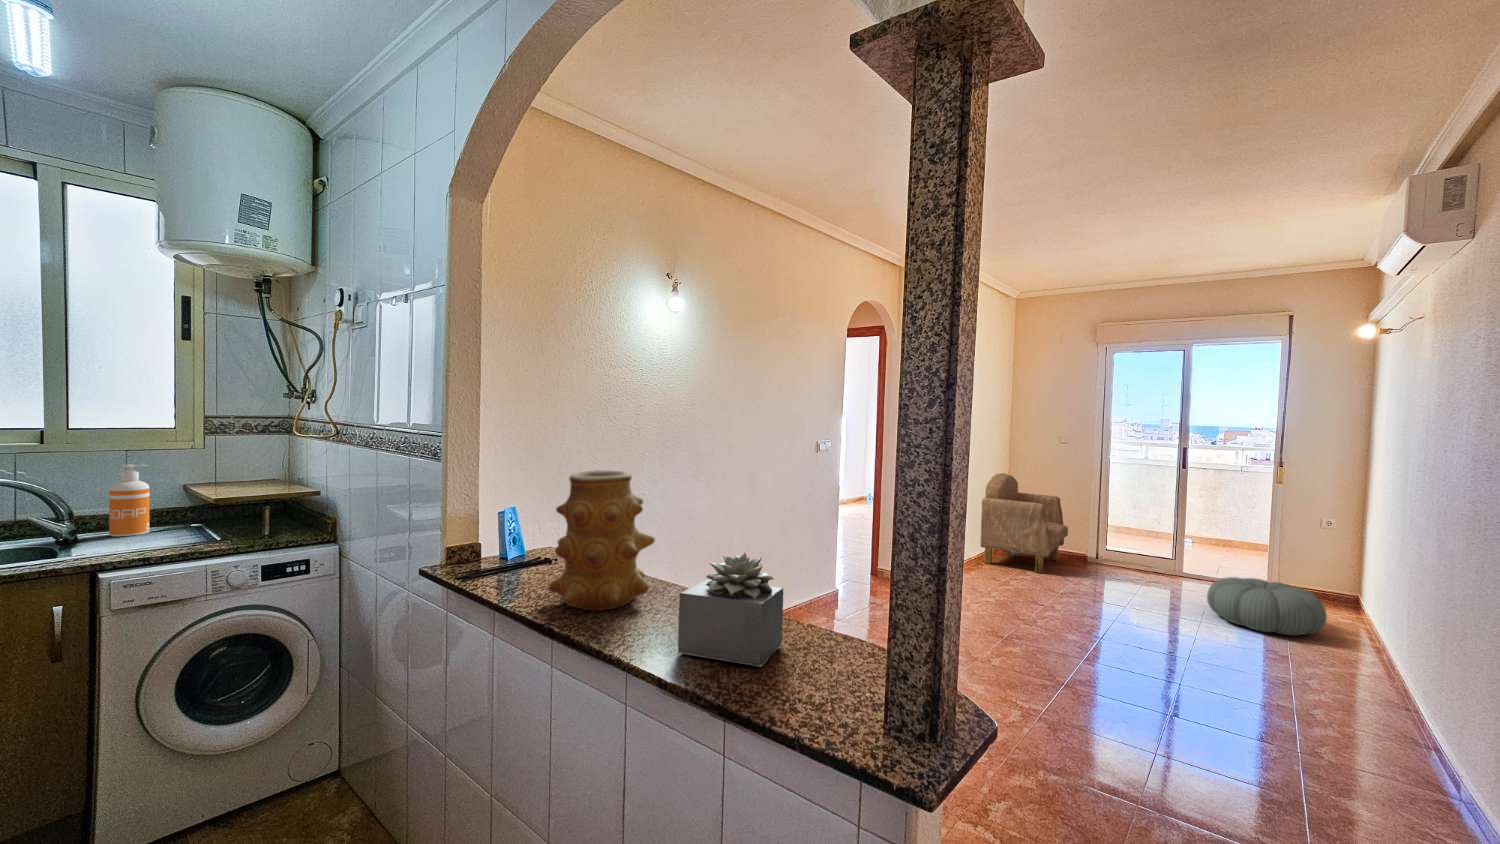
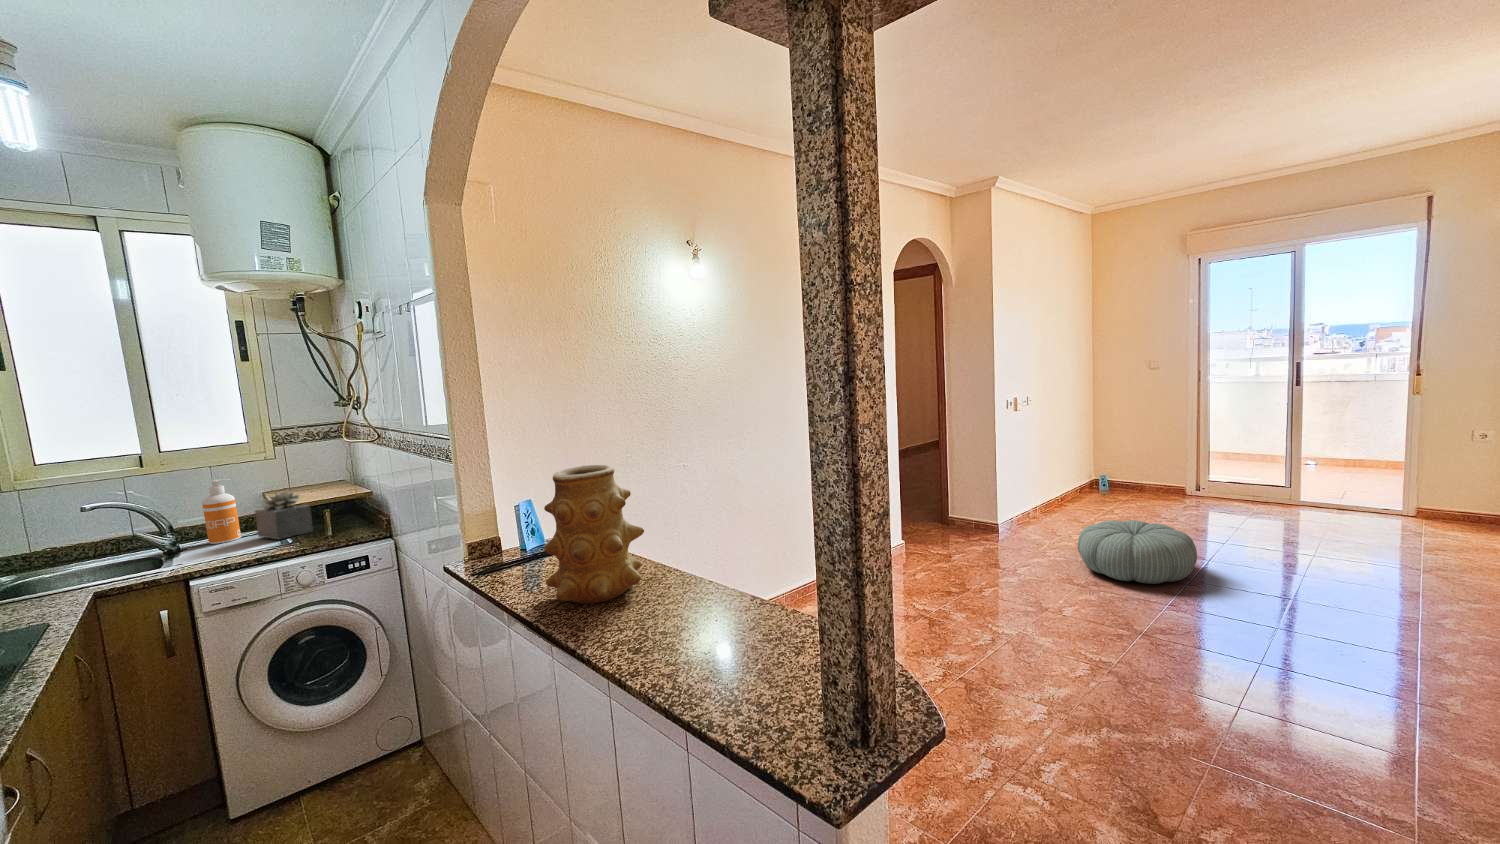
armchair: present [981,473,1068,573] -> none [1057,408,1159,513]
succulent plant: present [678,553,783,667] -> present [255,491,313,539]
pouf: present [1207,577,1327,636] -> present [1078,520,1197,584]

